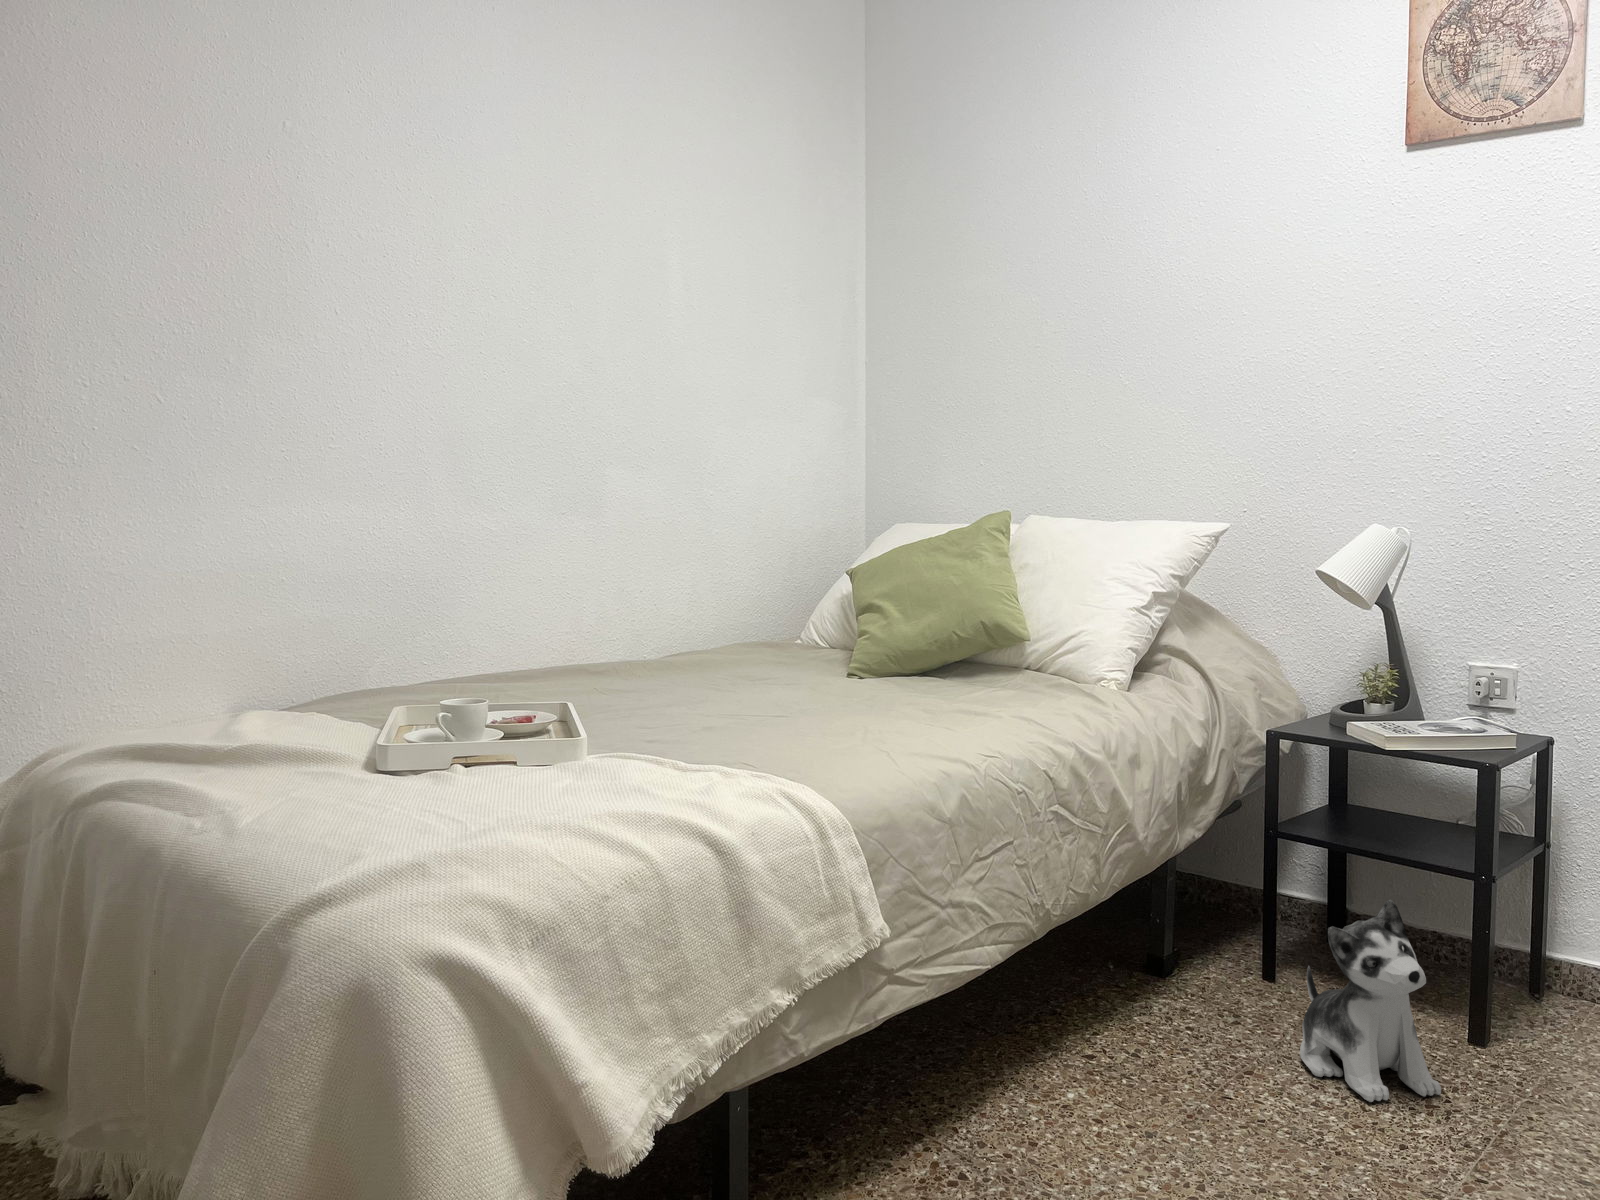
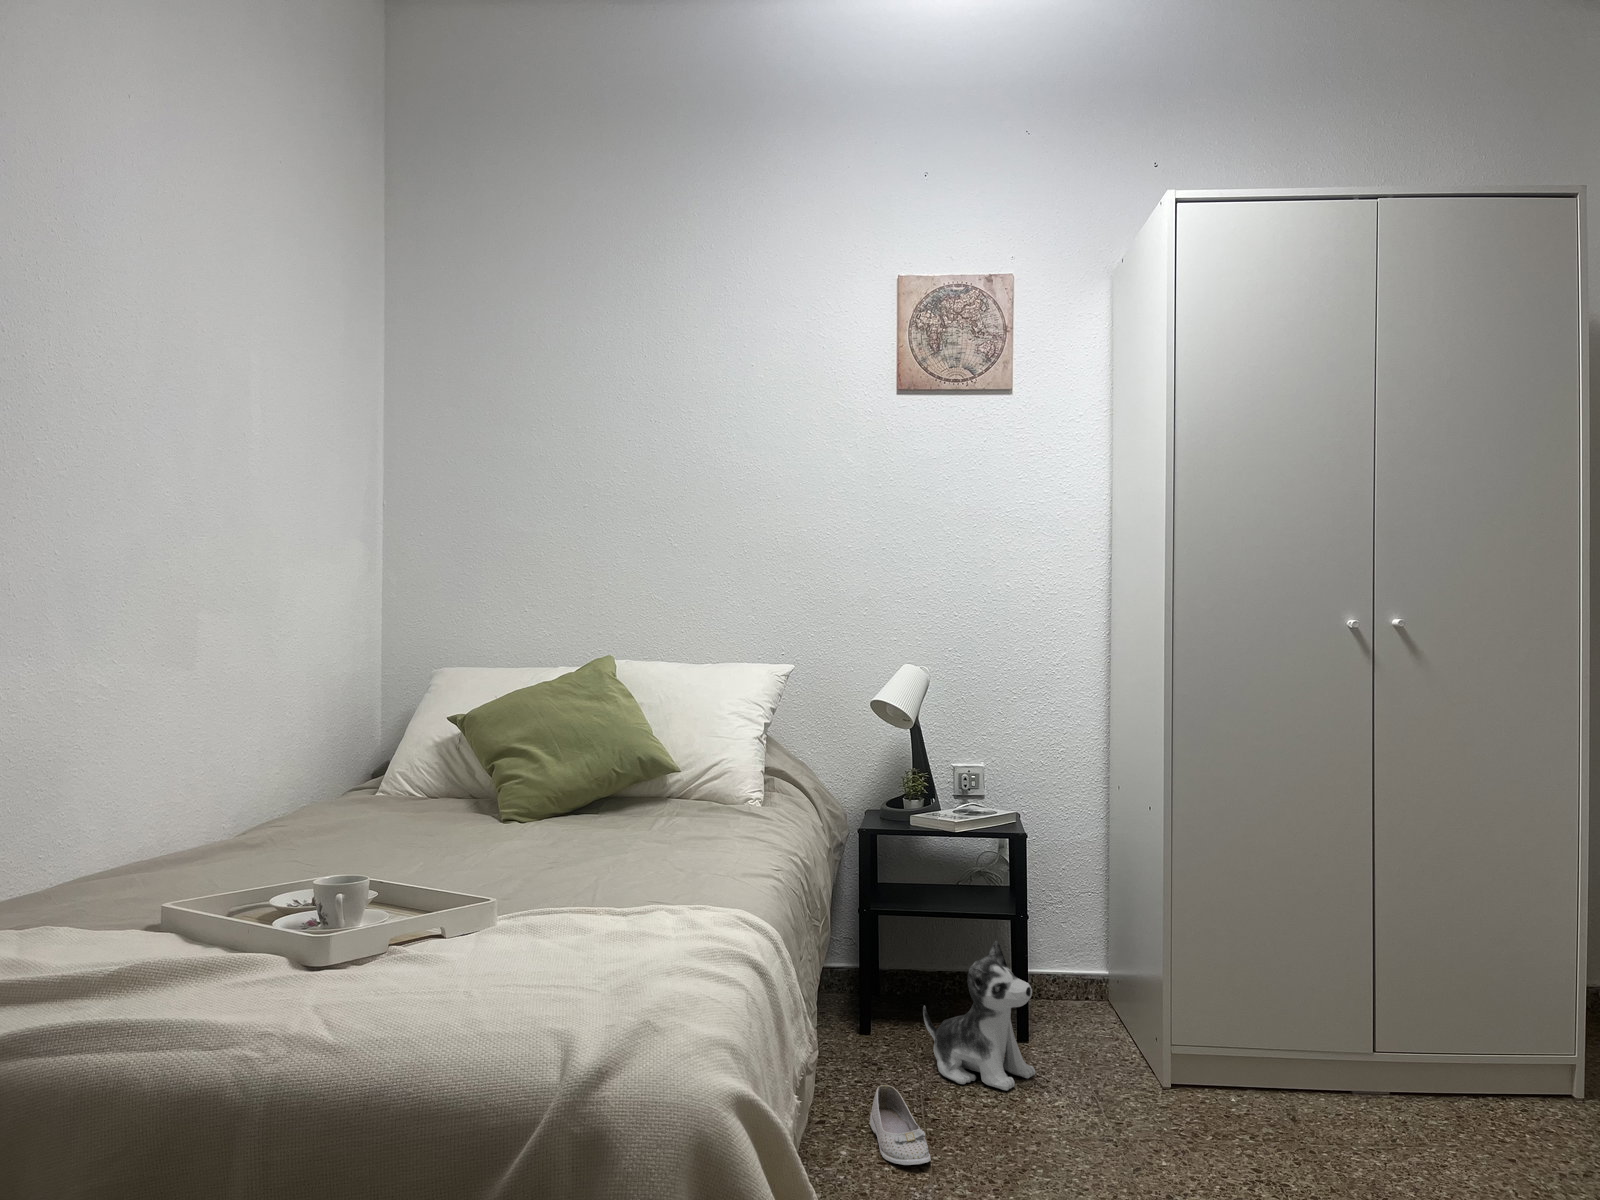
shoe: none [1104,1042,1173,1149] -> present [870,1085,931,1165]

